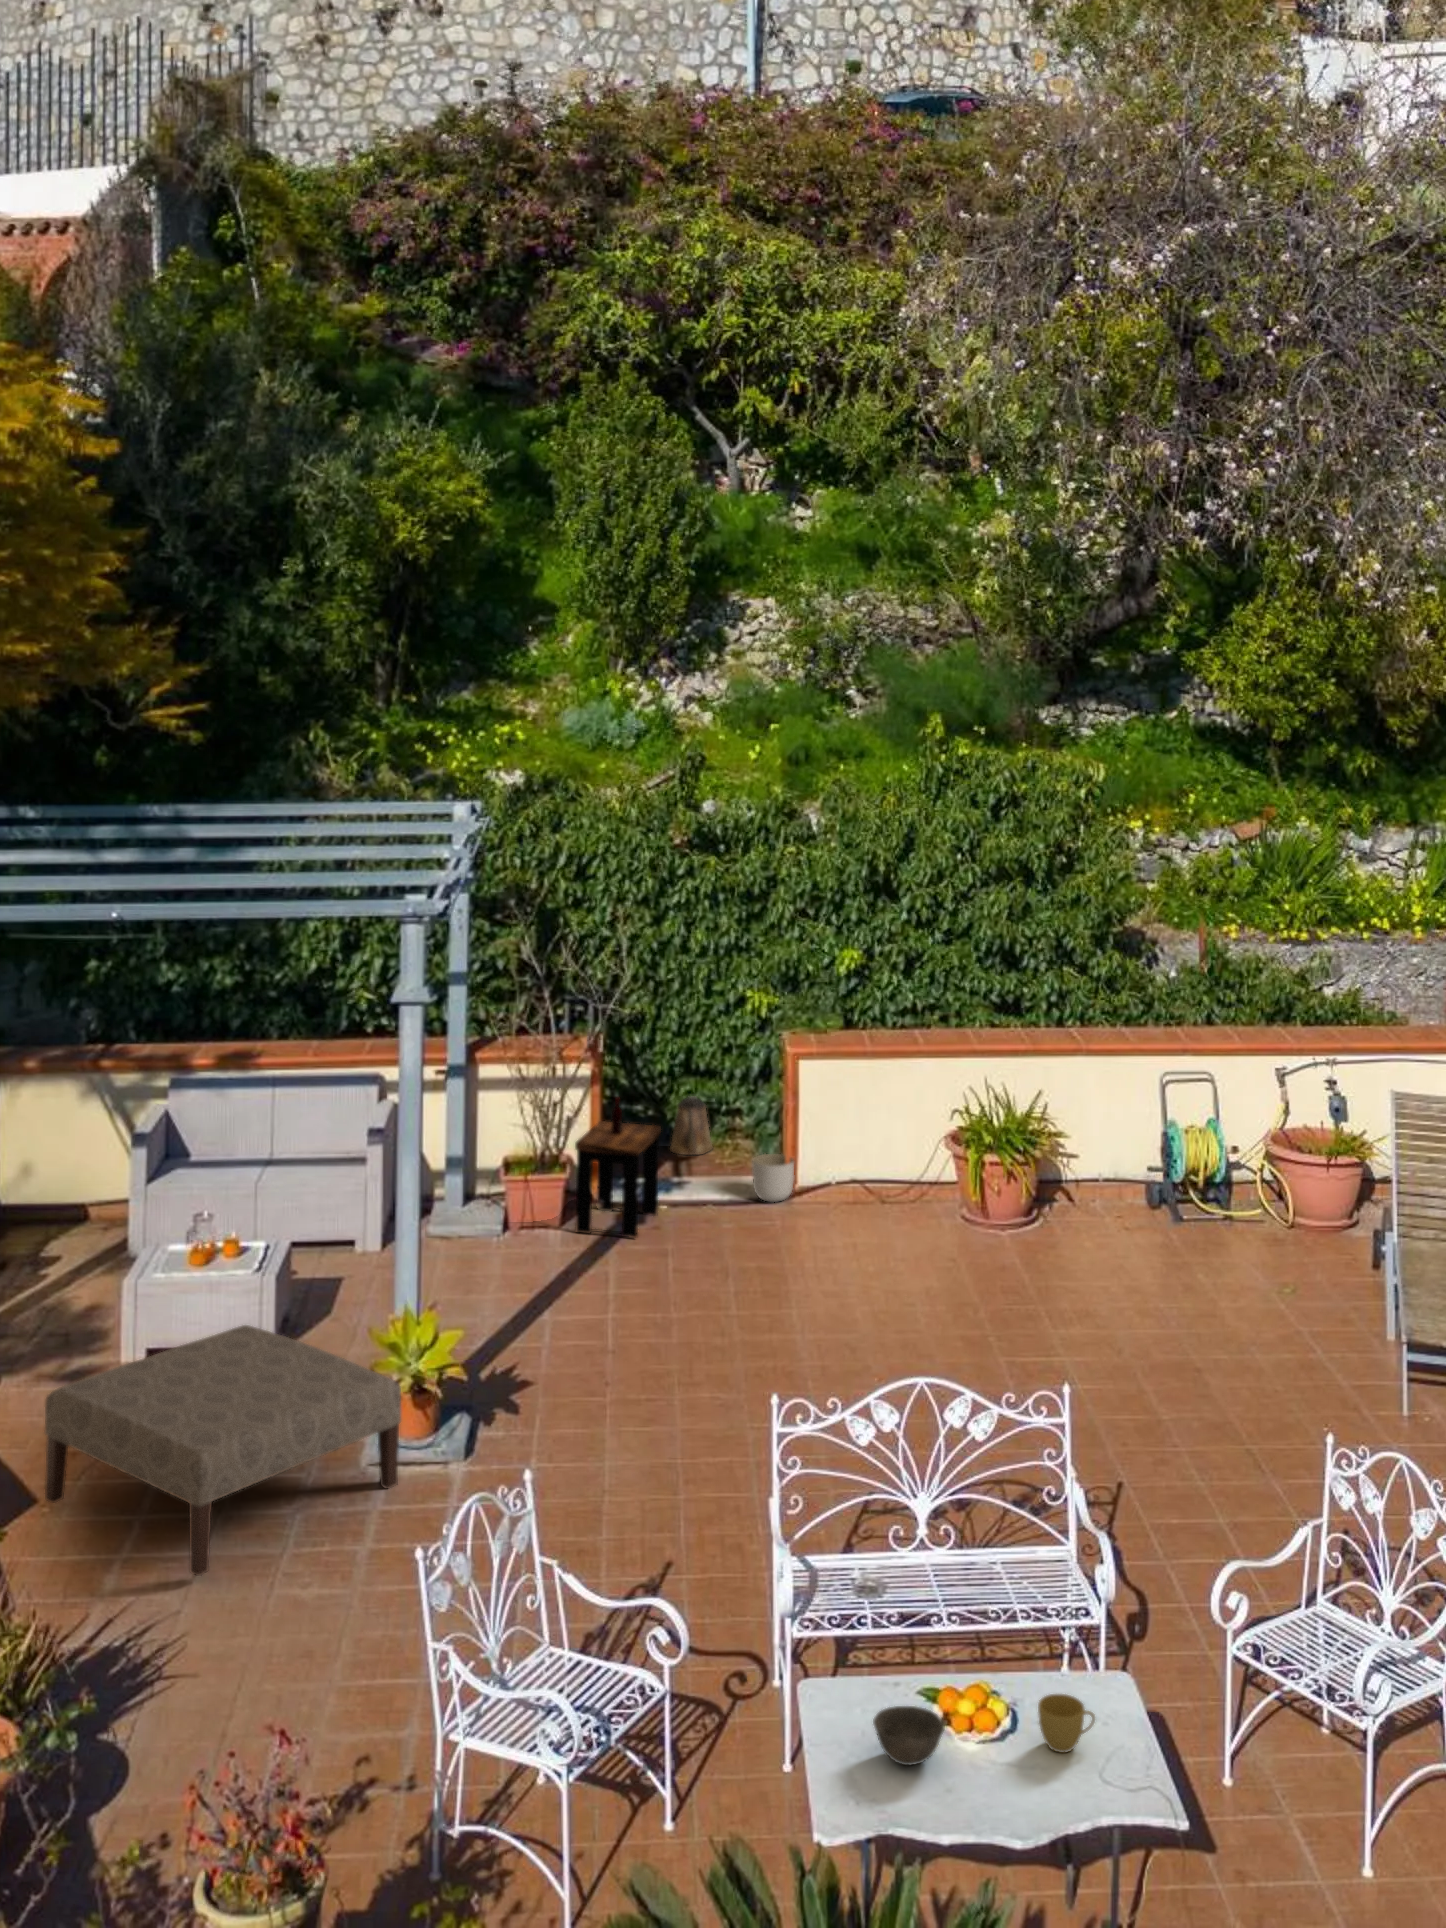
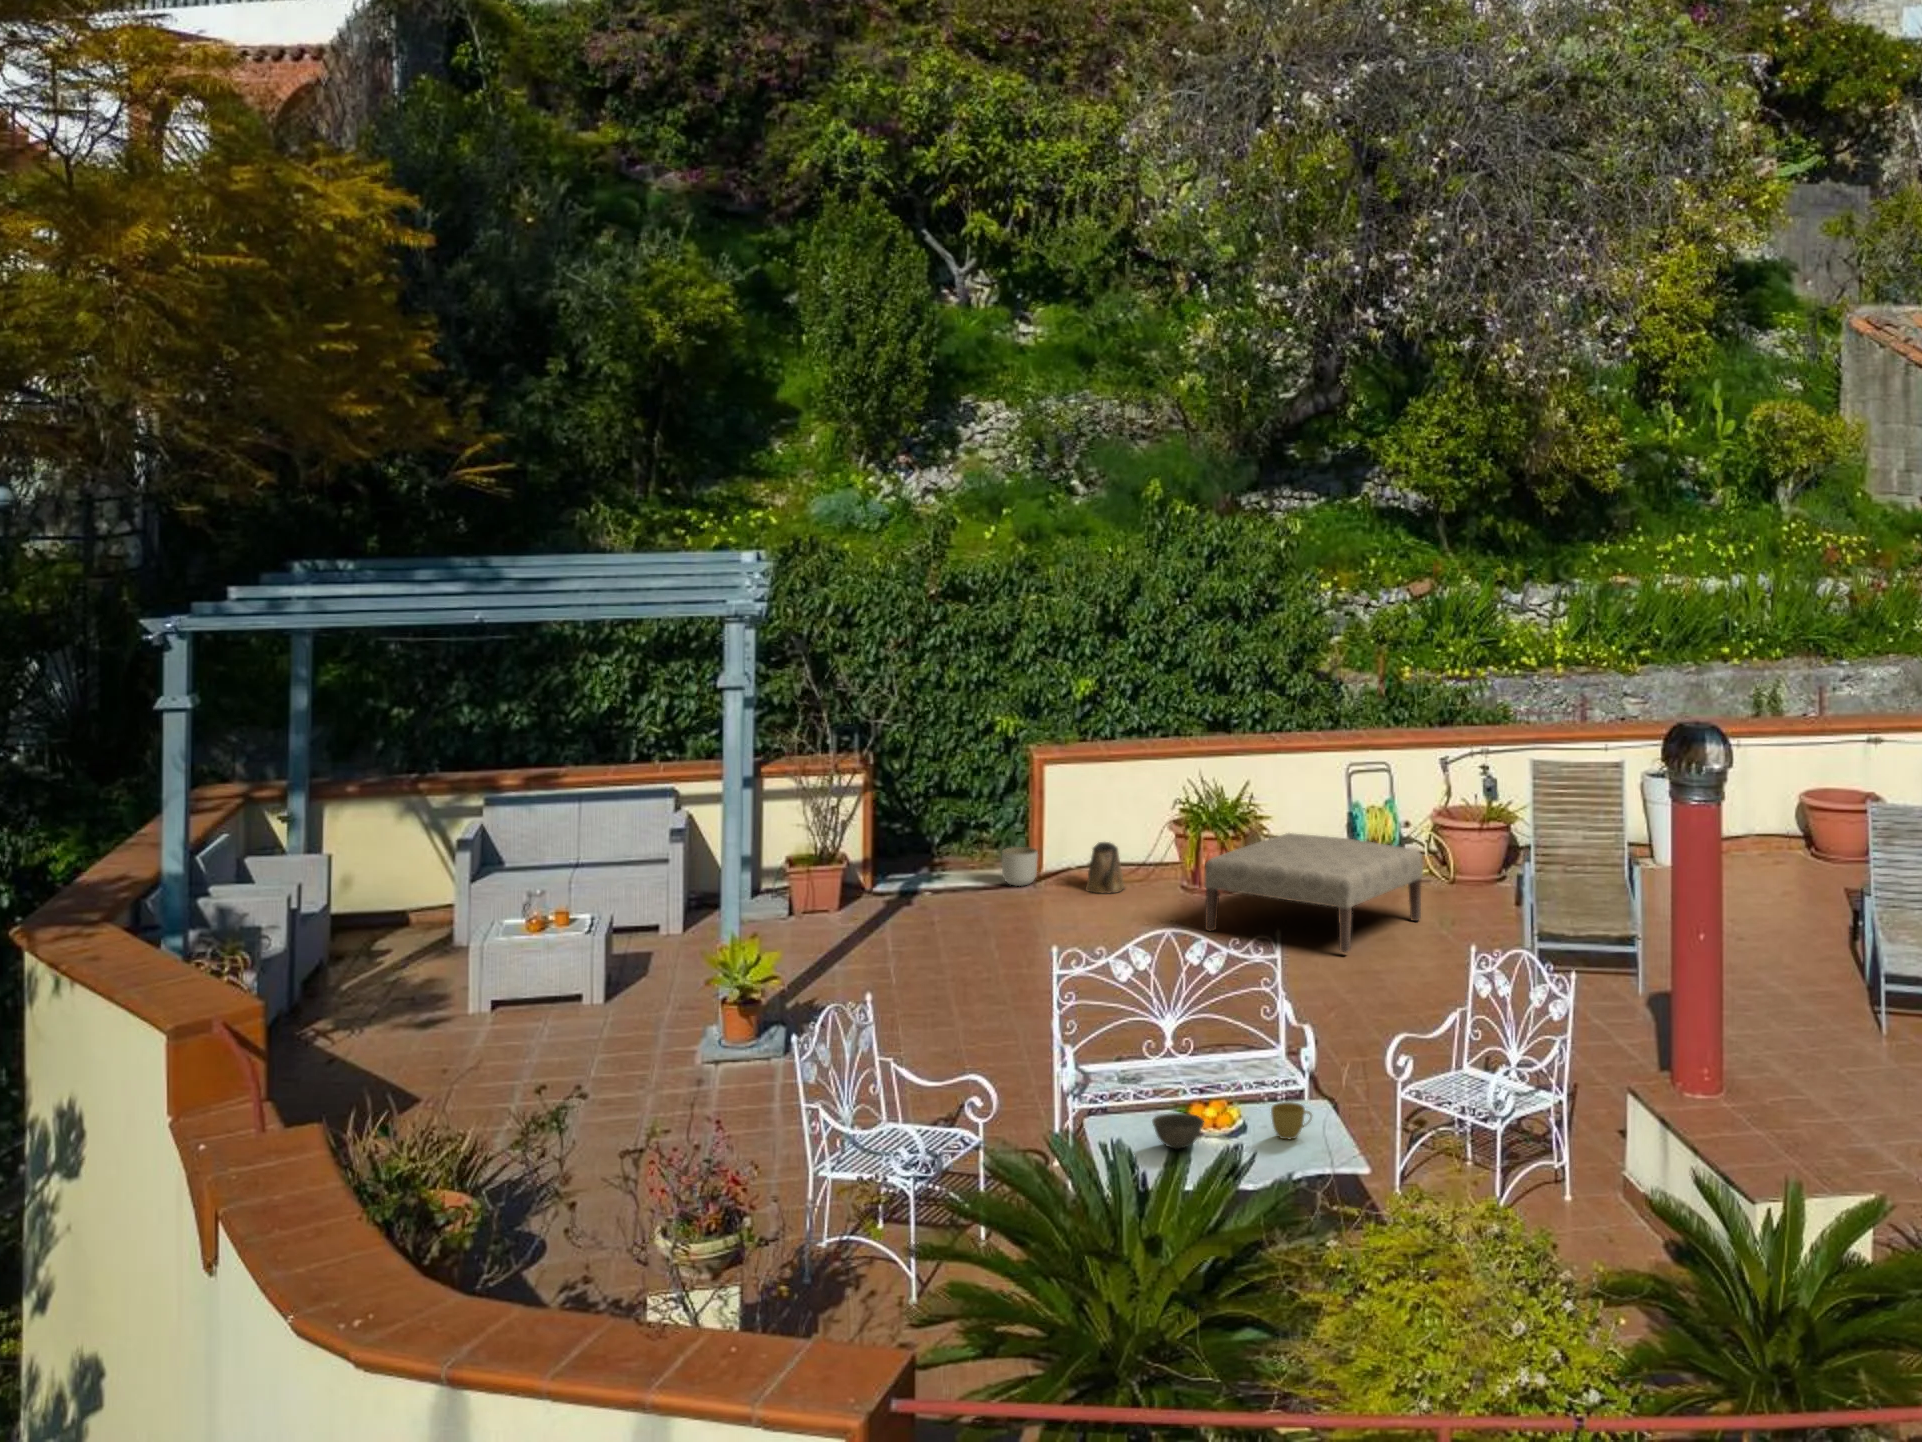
watering can: present [670,1096,713,1155] -> present [1086,842,1124,894]
side table: present [575,1098,661,1238] -> none [852,795,924,912]
ottoman: present [45,1325,401,1576] -> present [1205,833,1423,952]

